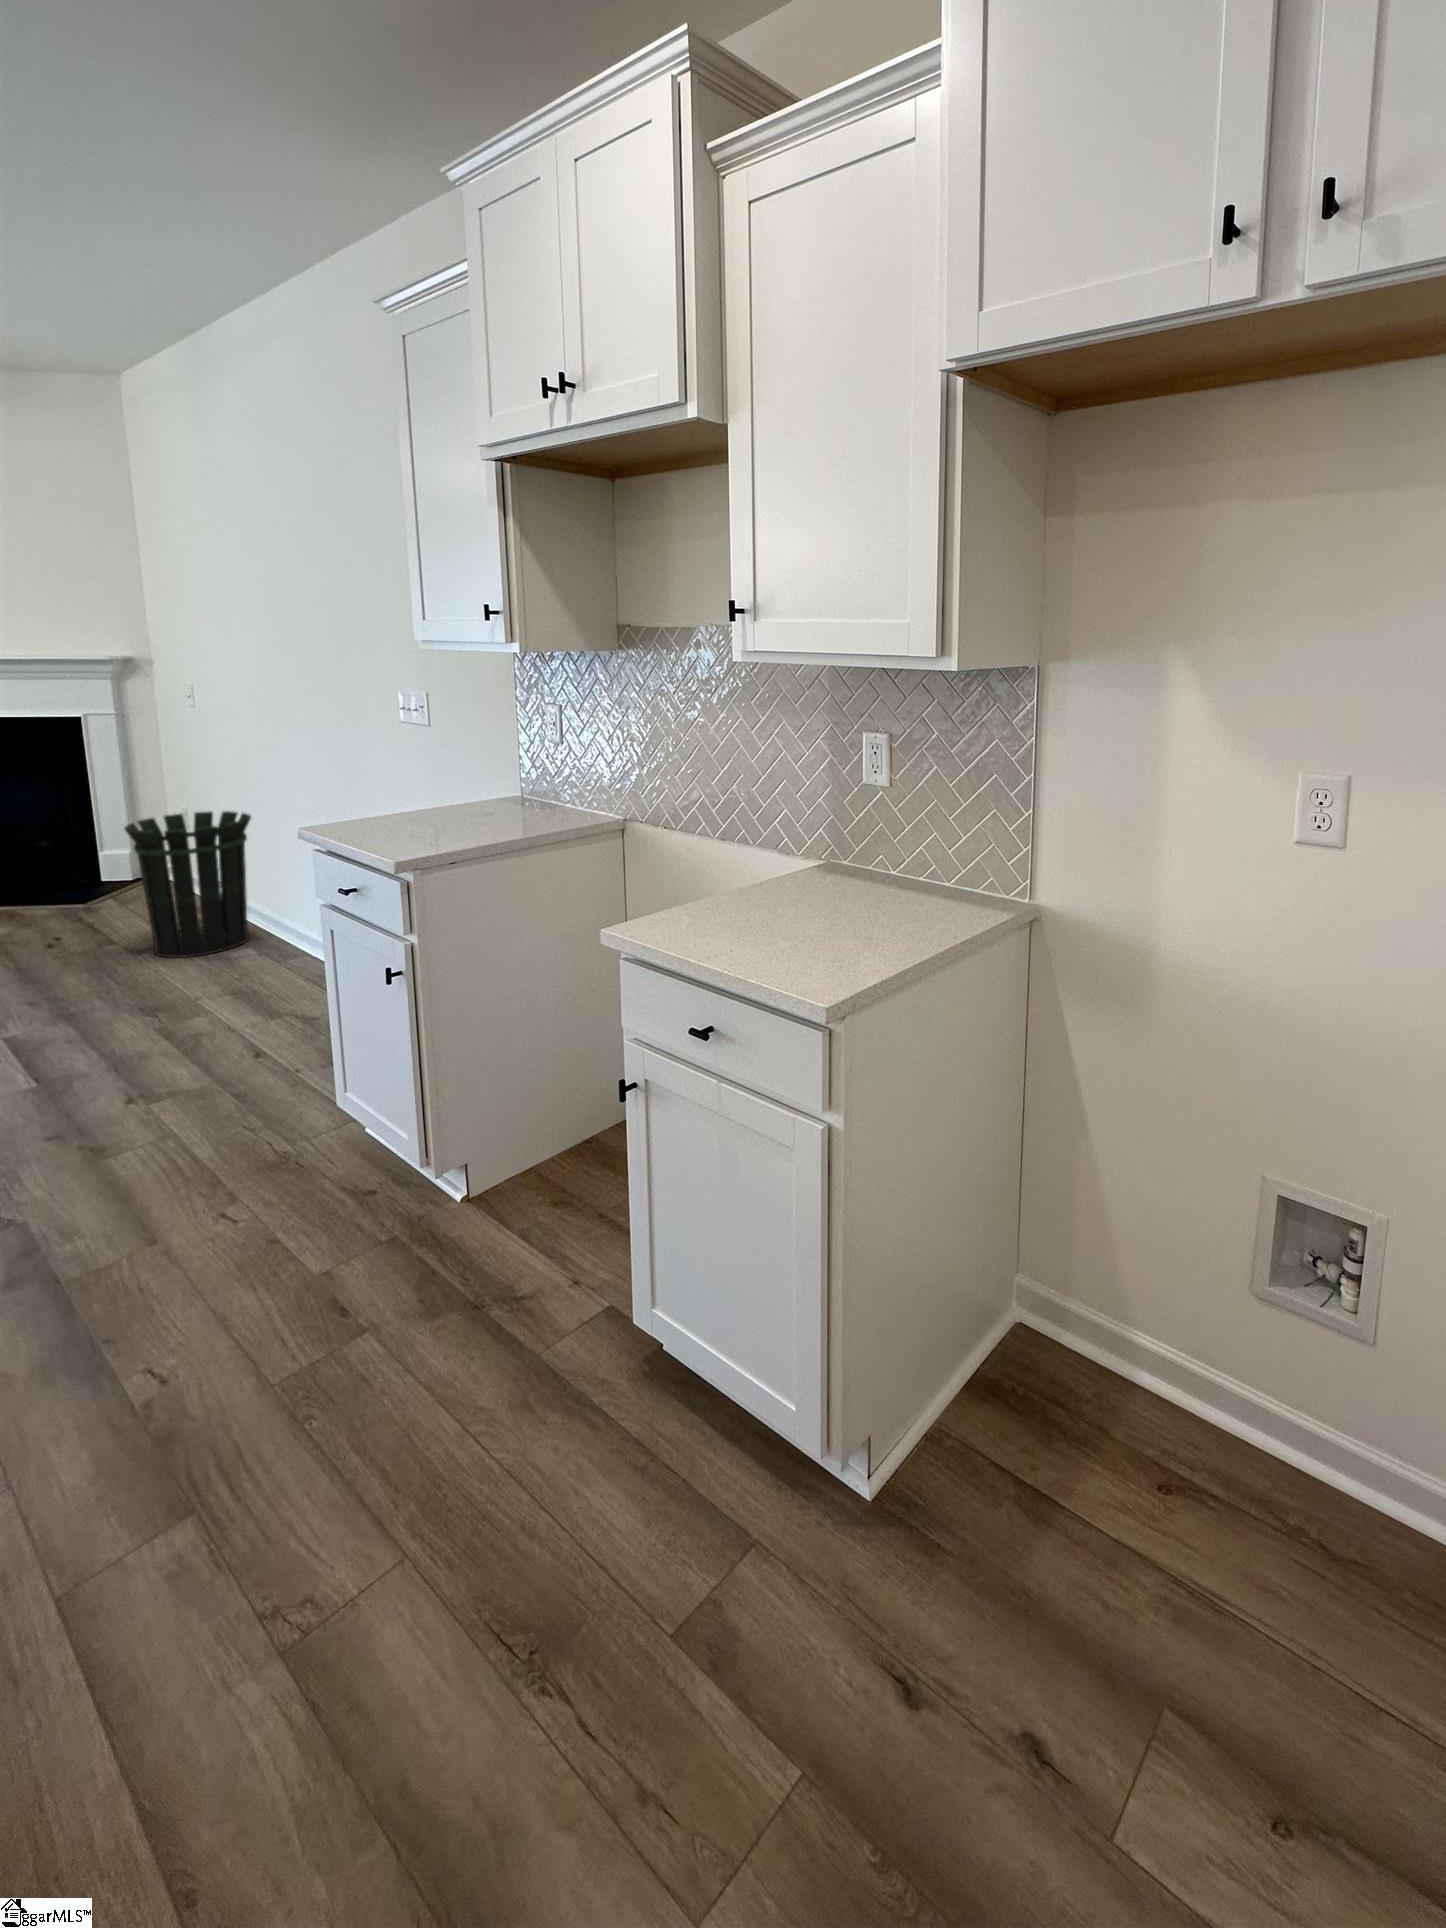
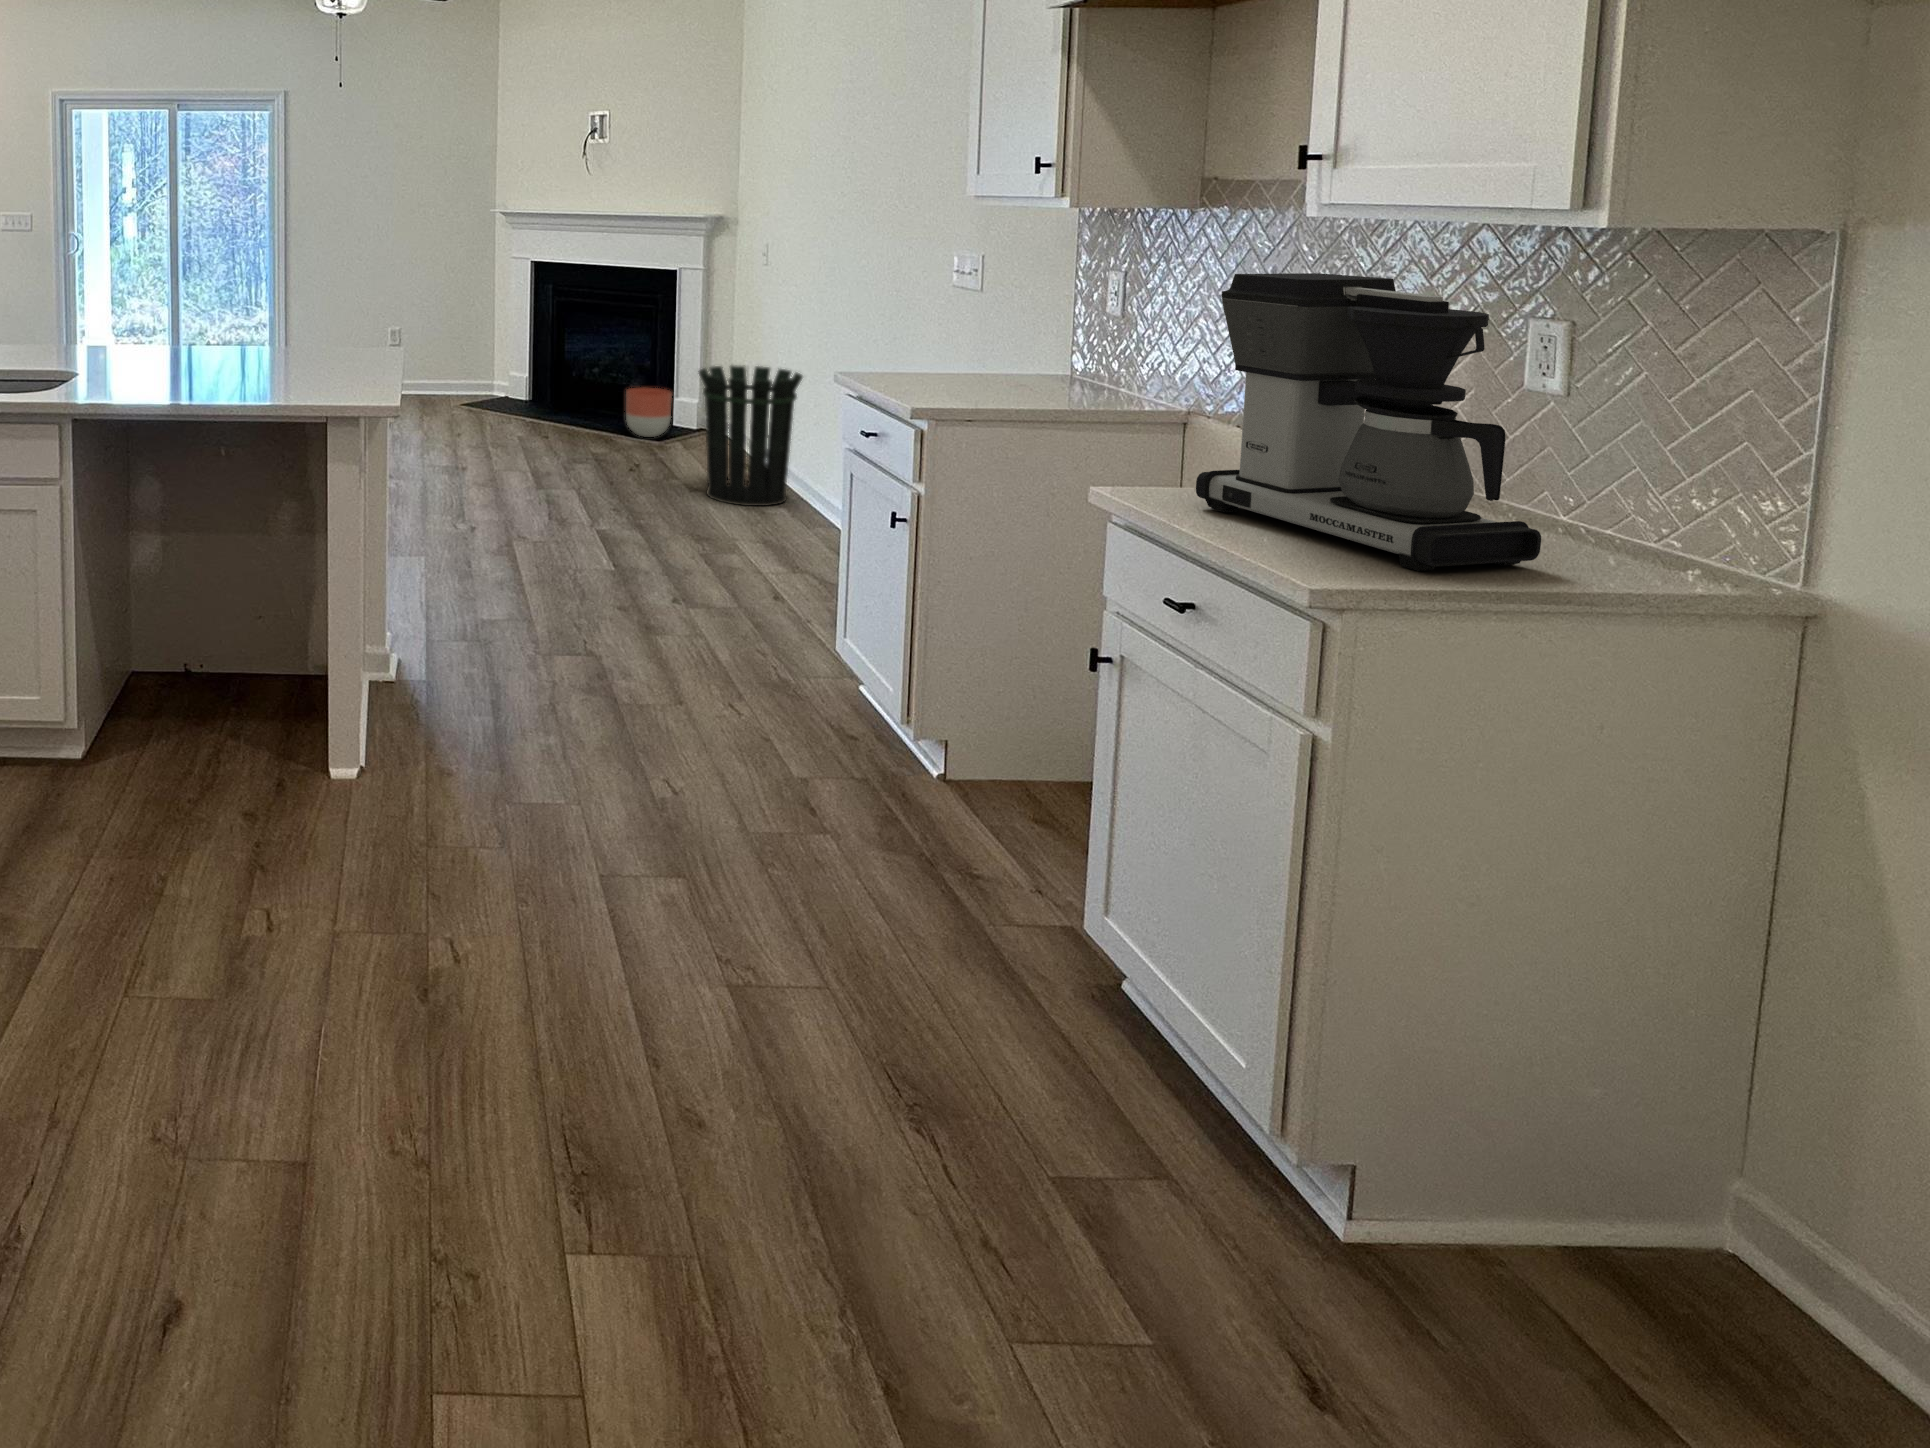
coffee maker: none [688,710,920,955] -> present [1196,273,1541,571]
planter: none [30,846,96,900] -> present [626,388,672,437]

